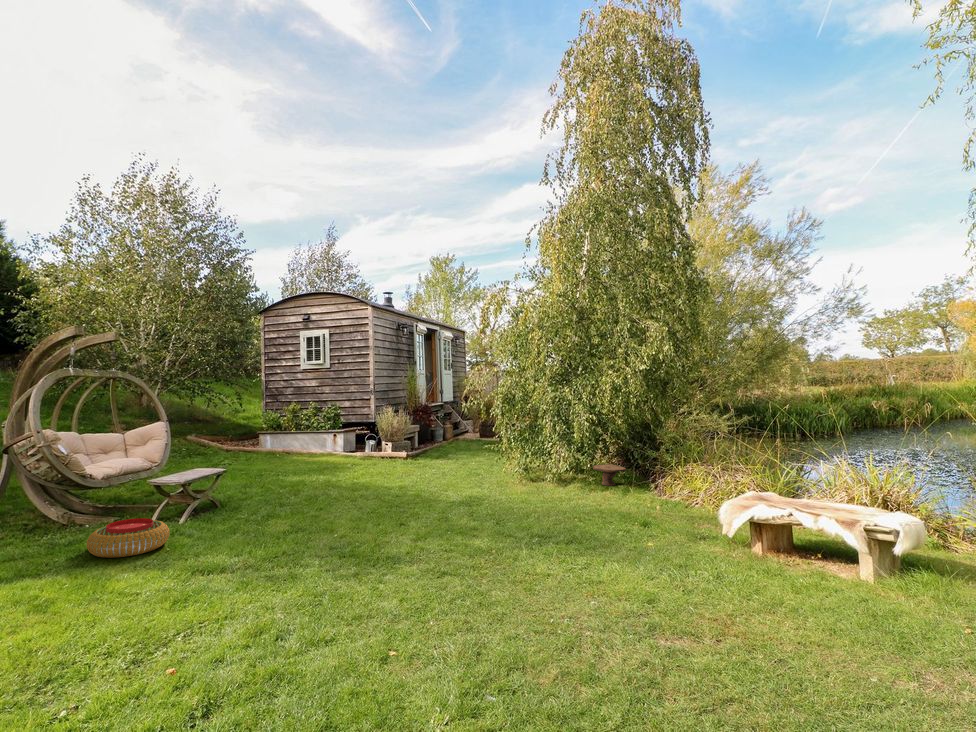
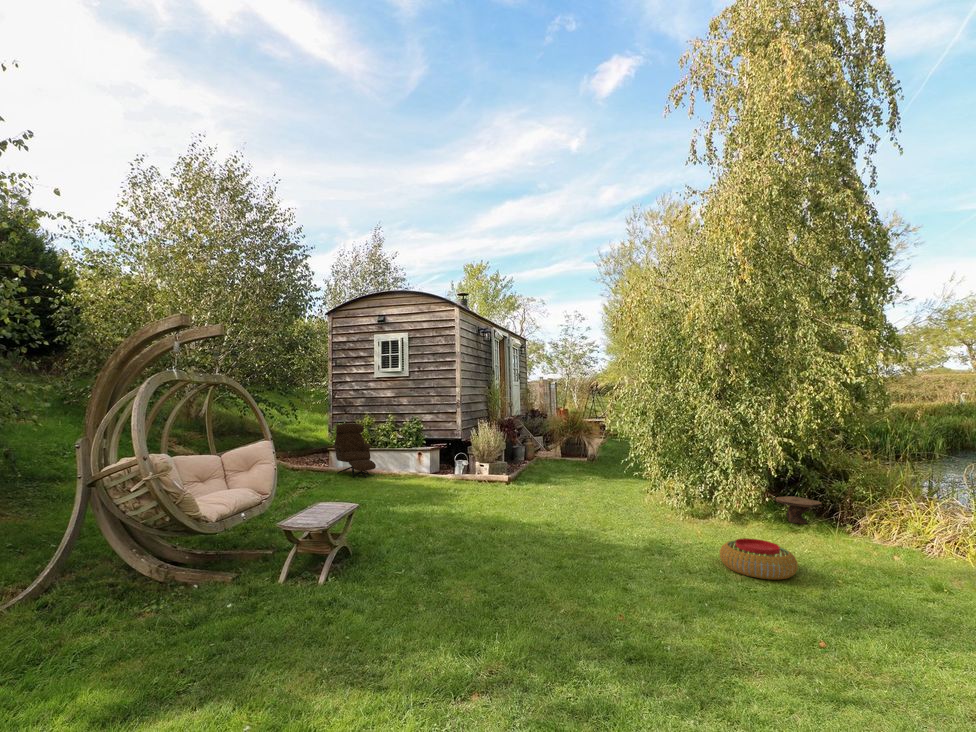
lounge chair: none [257,410,293,455] -> present [333,424,376,478]
pouf: present [87,518,169,558] -> present [720,538,798,580]

